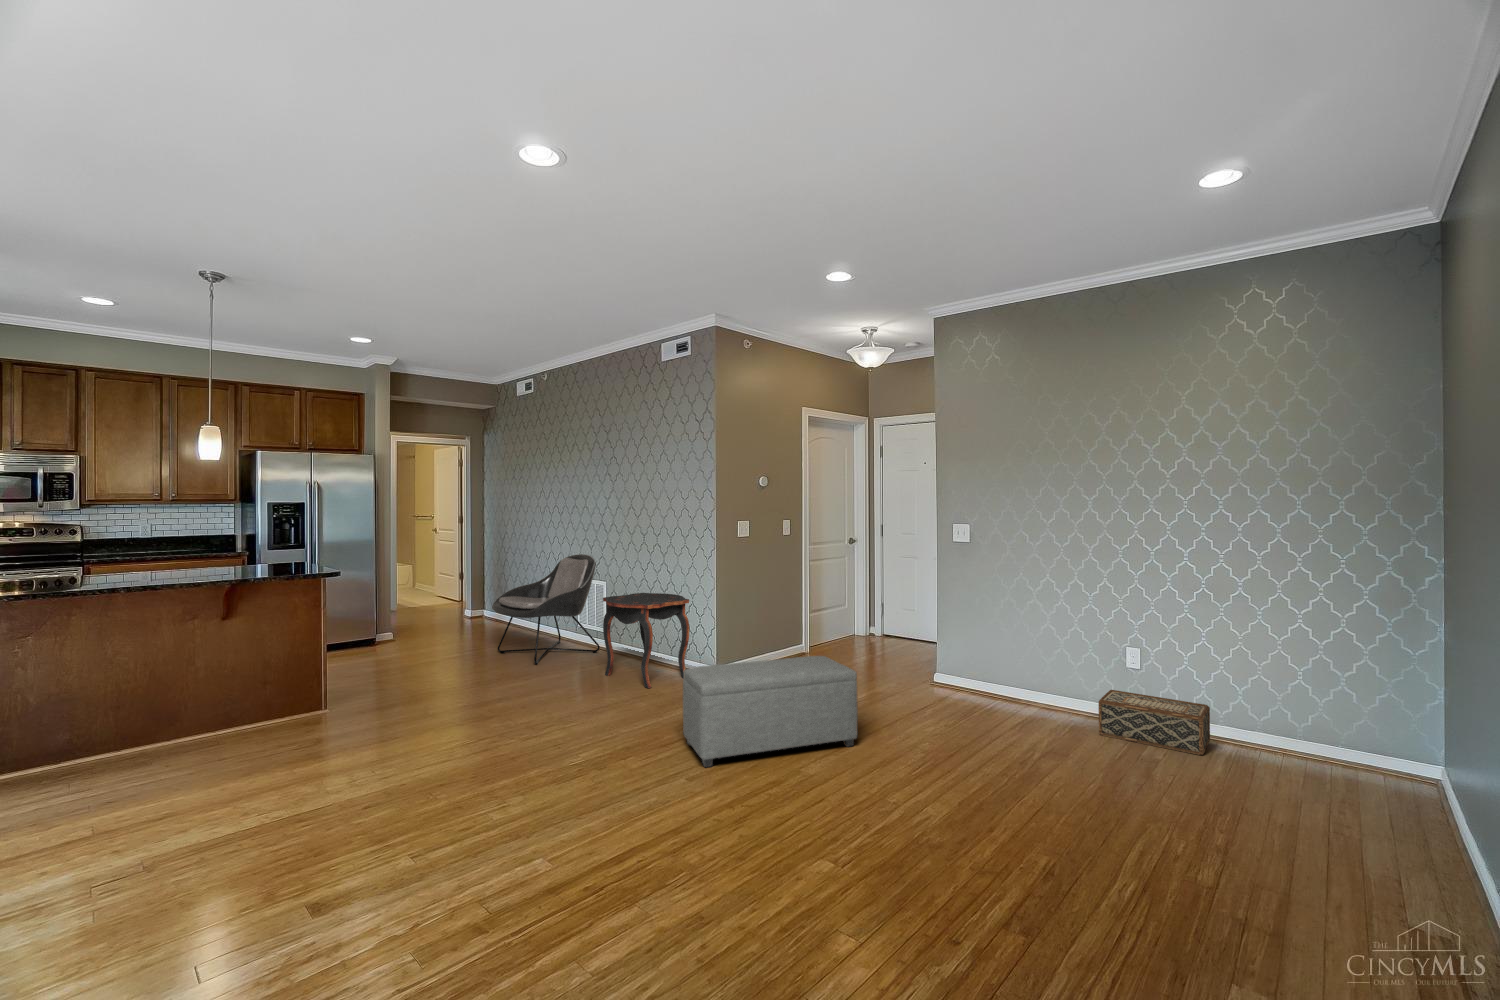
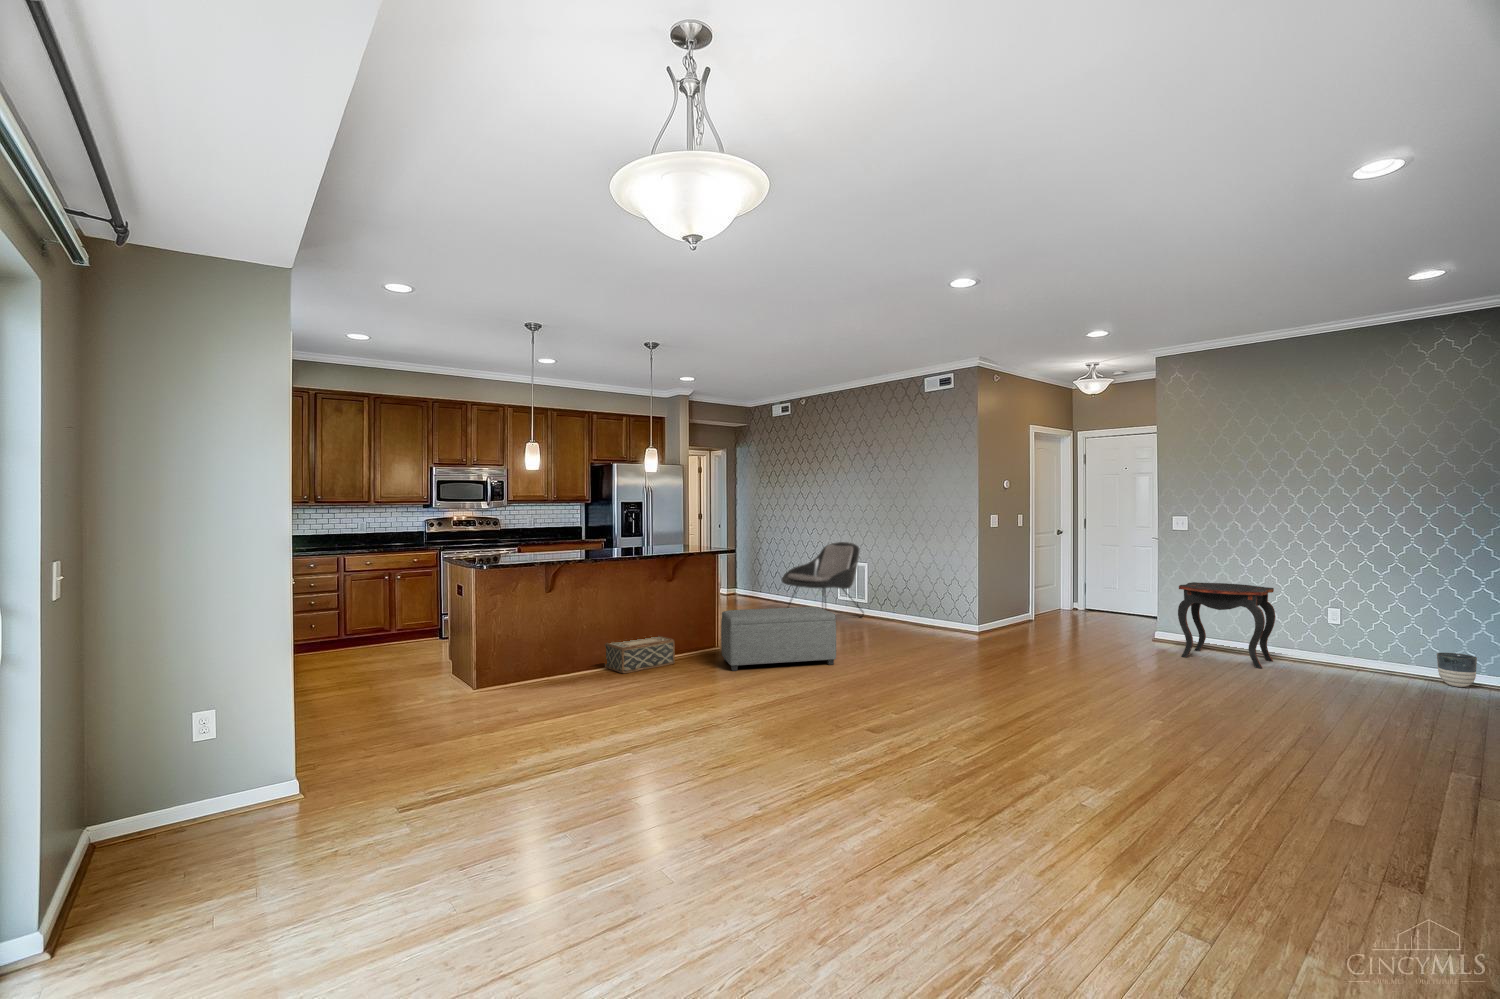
side table: present [603,593,689,688] -> present [1178,582,1275,668]
ottoman: present [683,656,858,767] -> present [721,607,836,671]
woven basket: present [1099,690,1210,755] -> present [604,636,675,673]
planter: none [1244,711,1292,760] -> present [1437,653,1477,687]

